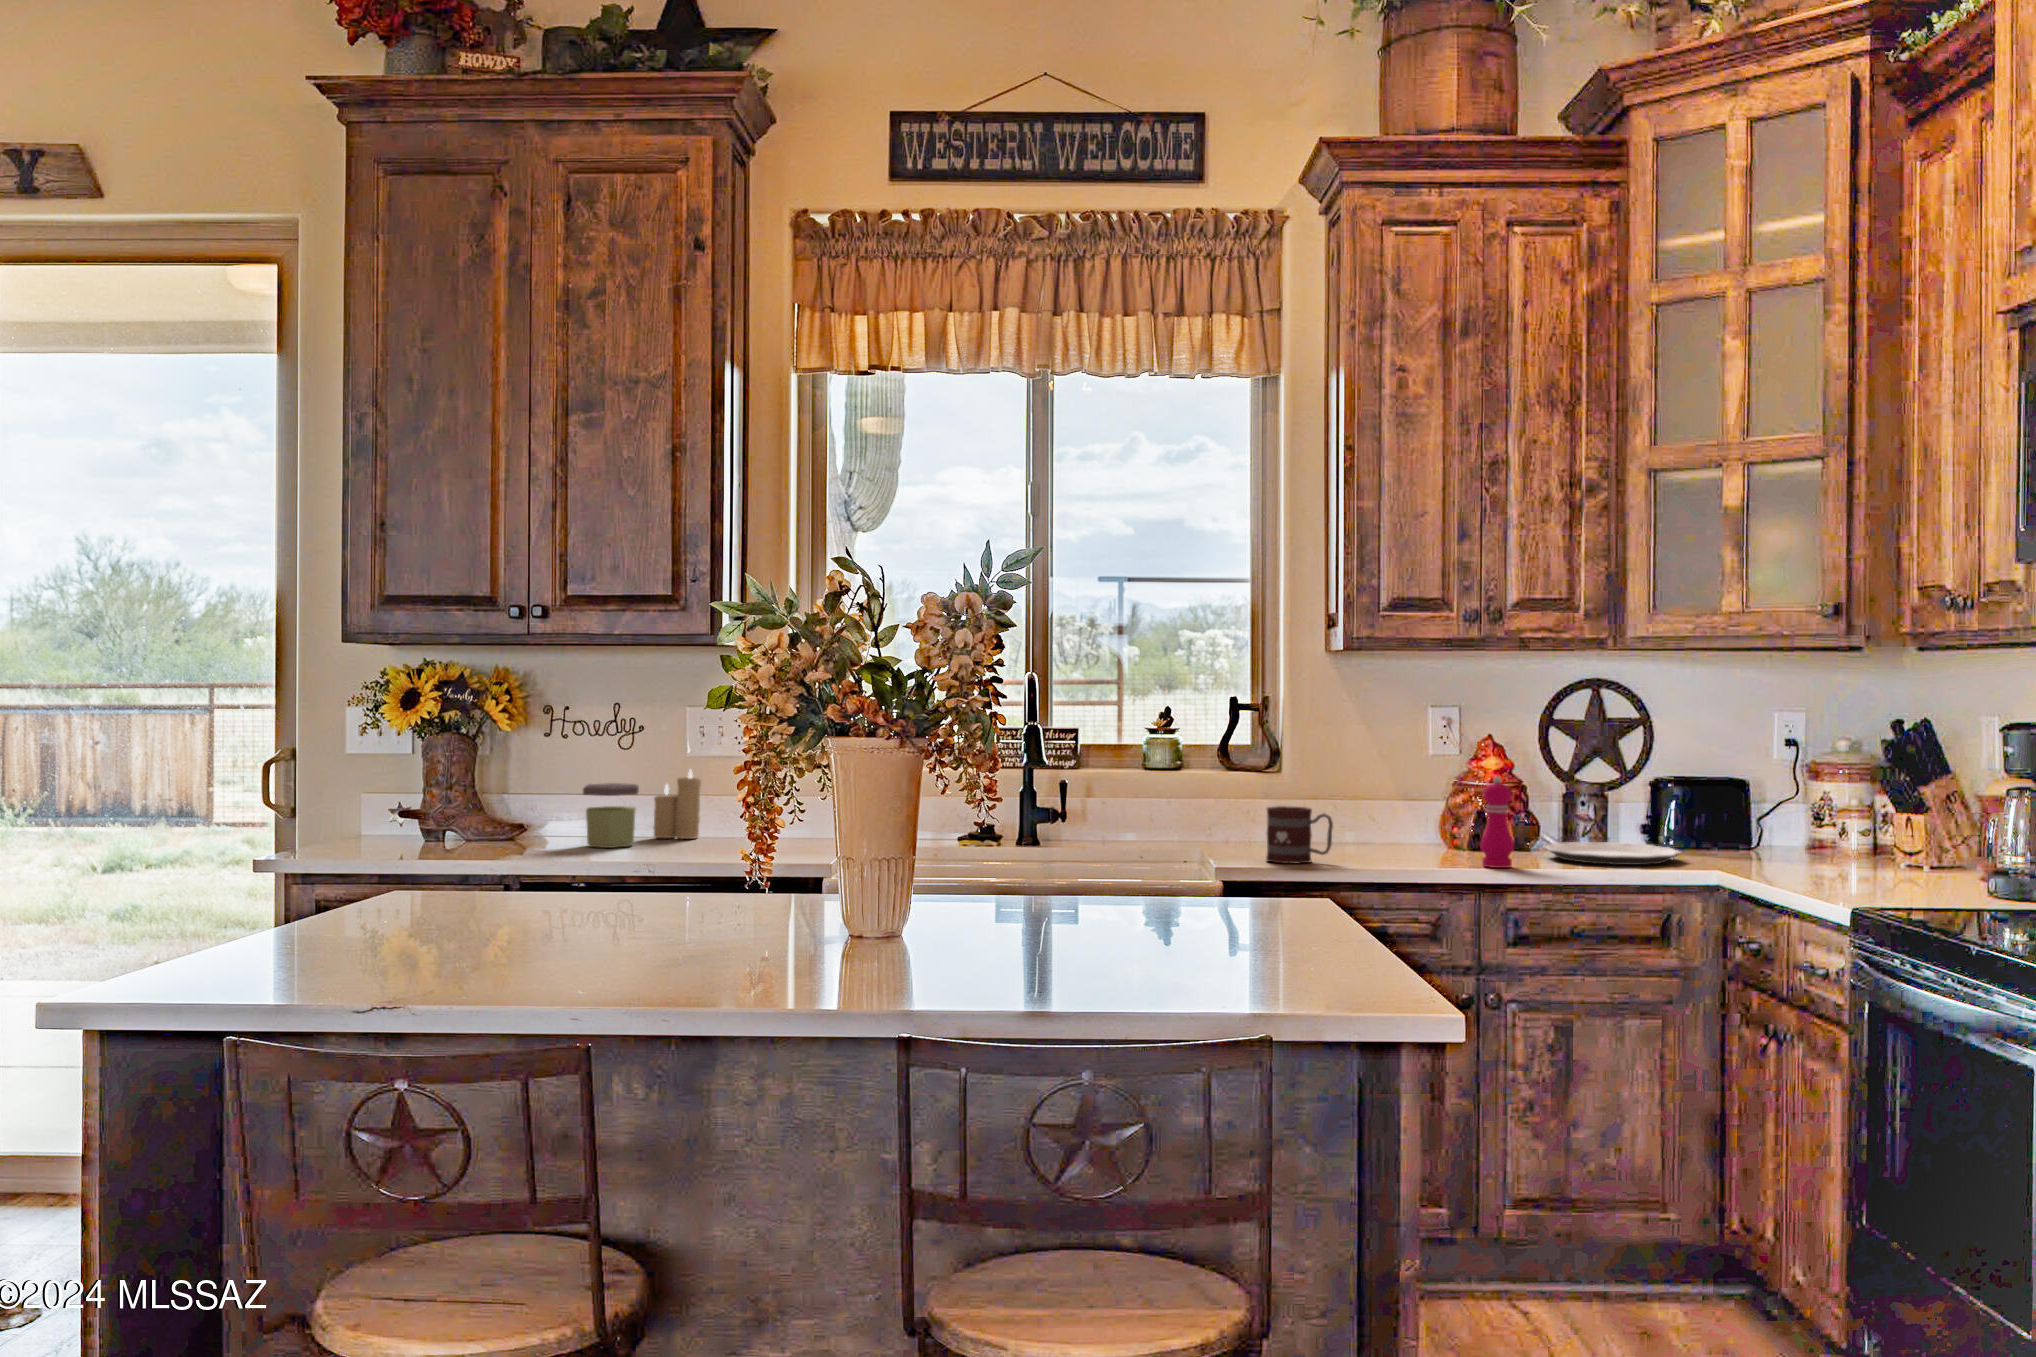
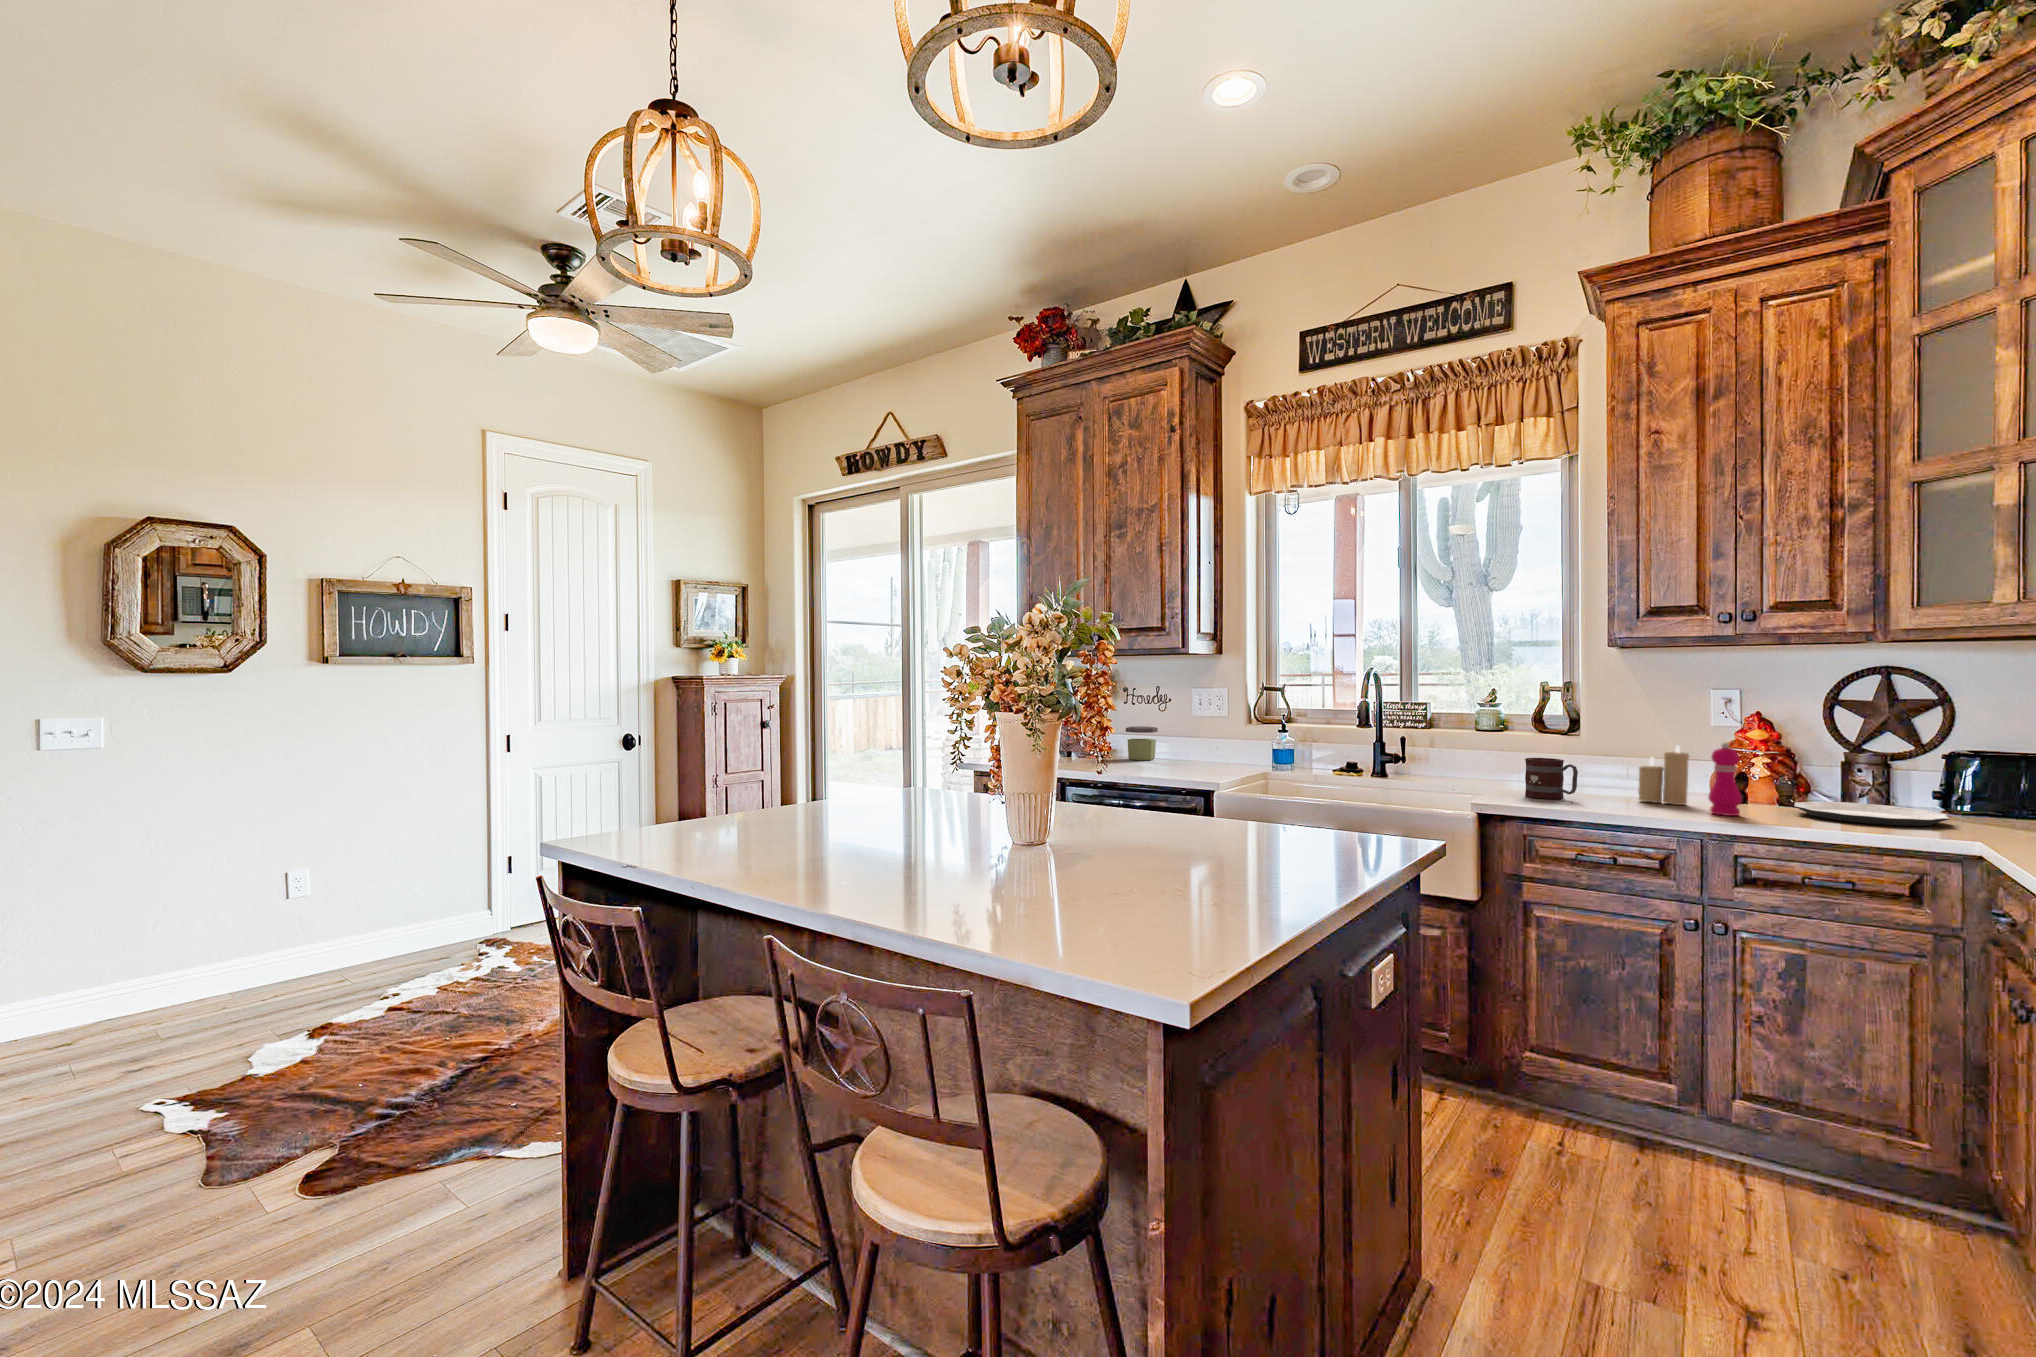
candle: present [654,770,701,839] -> present [1638,746,1689,805]

